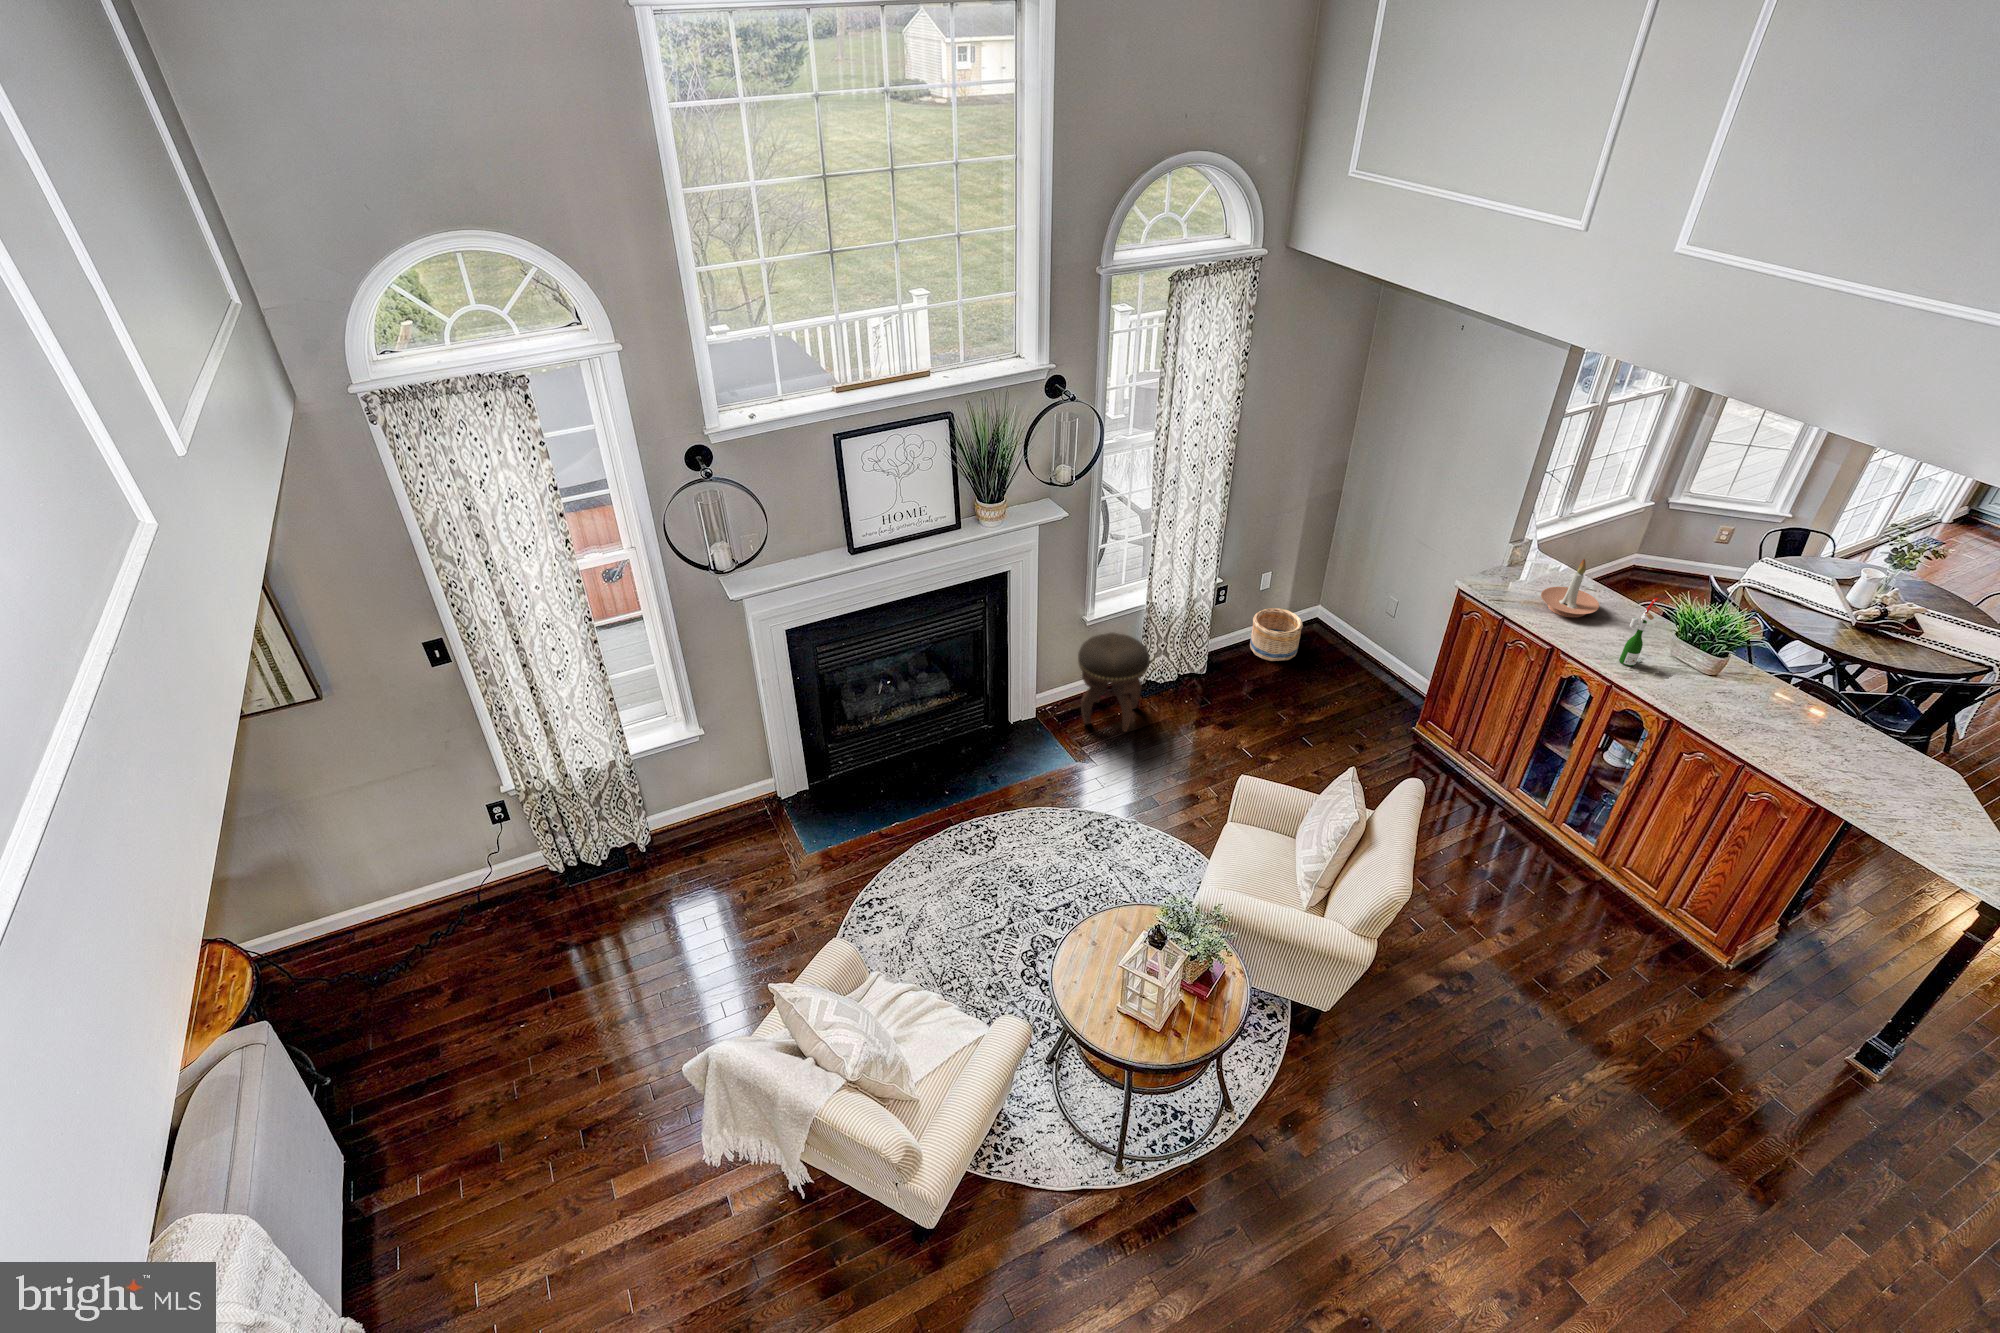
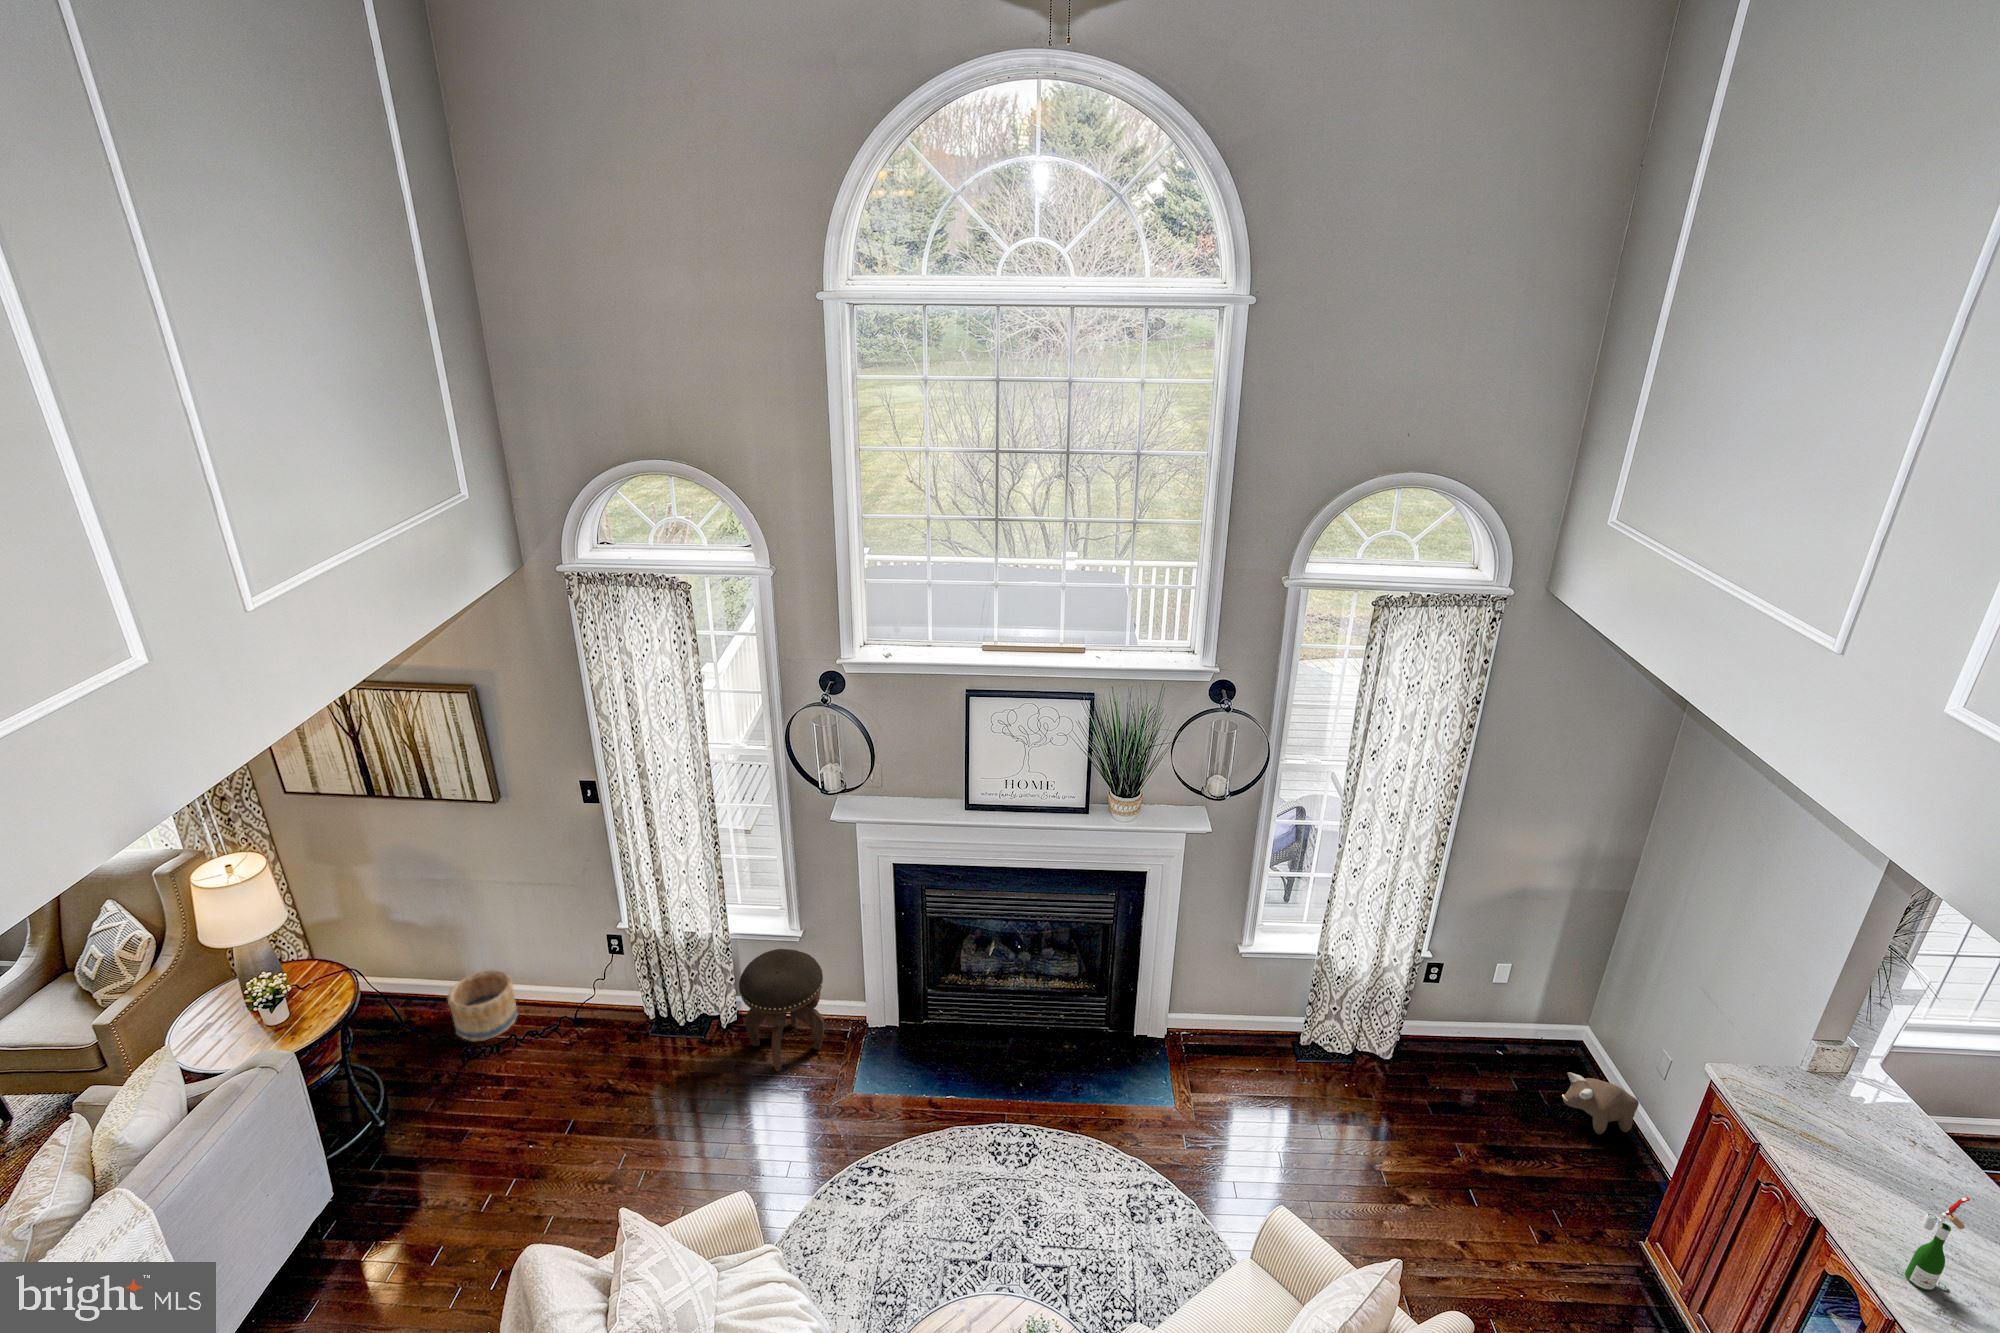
candle holder: present [1541,559,1599,617] -> none [1823,1095,1921,1182]
basket: present [1250,608,1303,661] -> present [447,970,518,1041]
footstool: present [1078,633,1150,732] -> present [739,949,824,1072]
plush toy: none [1329,634,1375,672] -> present [1562,1073,1639,1134]

